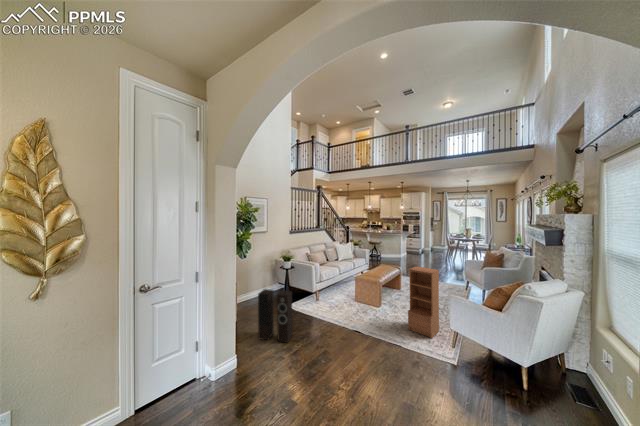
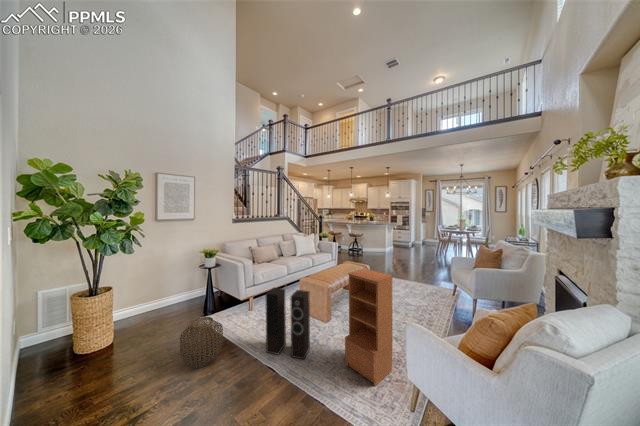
speaker: present [258,289,292,342] -> present [266,288,310,359]
woven basket: none [300,300,325,332] -> present [180,317,223,368]

